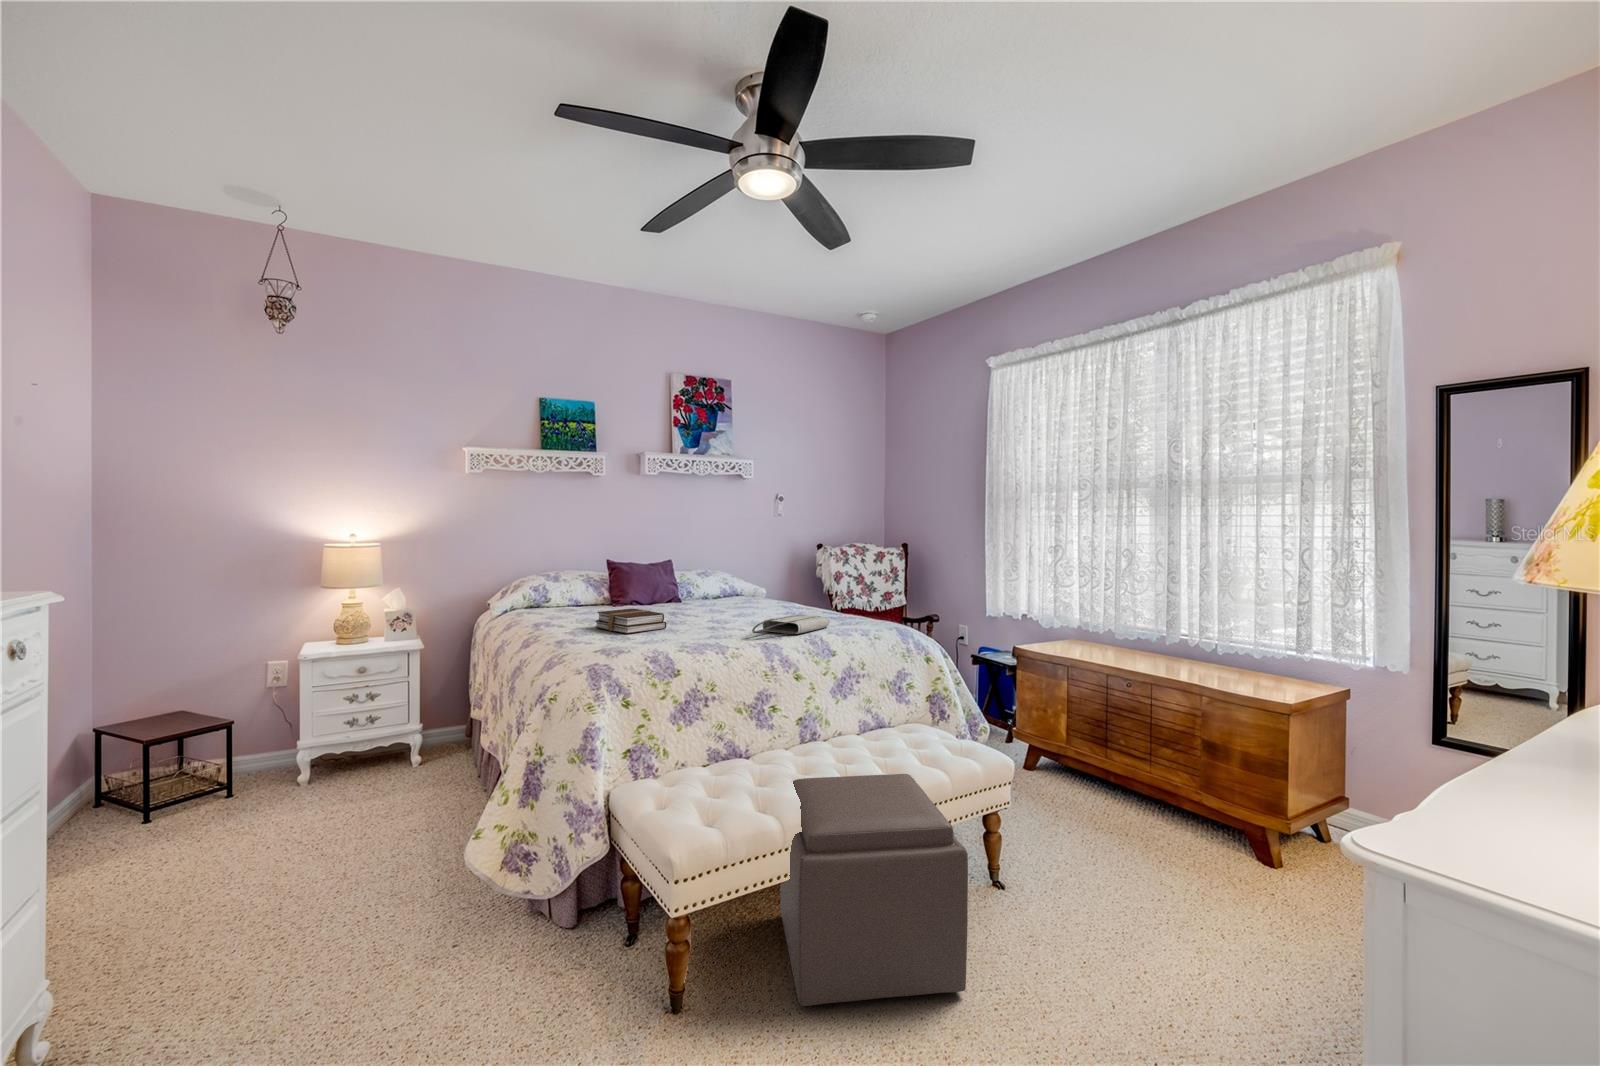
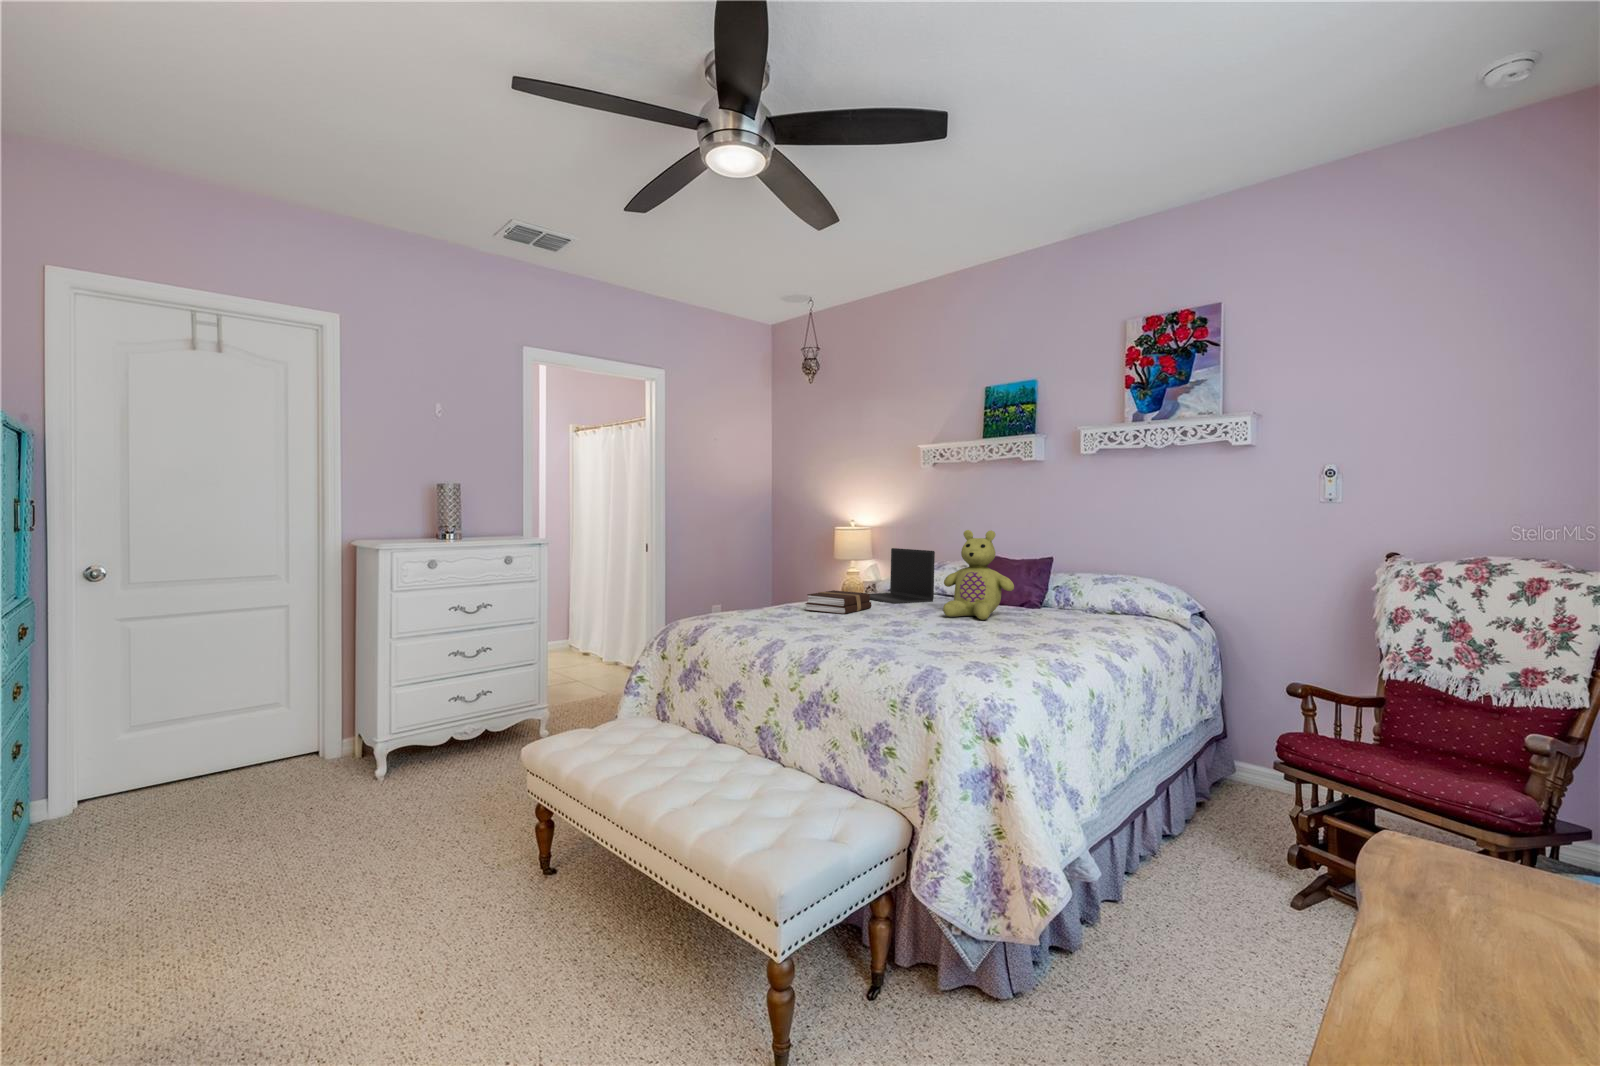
stuffed bear: none [684,542,741,614] -> present [943,530,1014,620]
laptop: none [528,562,605,621] -> present [870,548,935,604]
tote bag: present [752,615,830,635] -> none [795,616,921,642]
ottoman: present [780,774,968,1006] -> none [427,752,635,1024]

